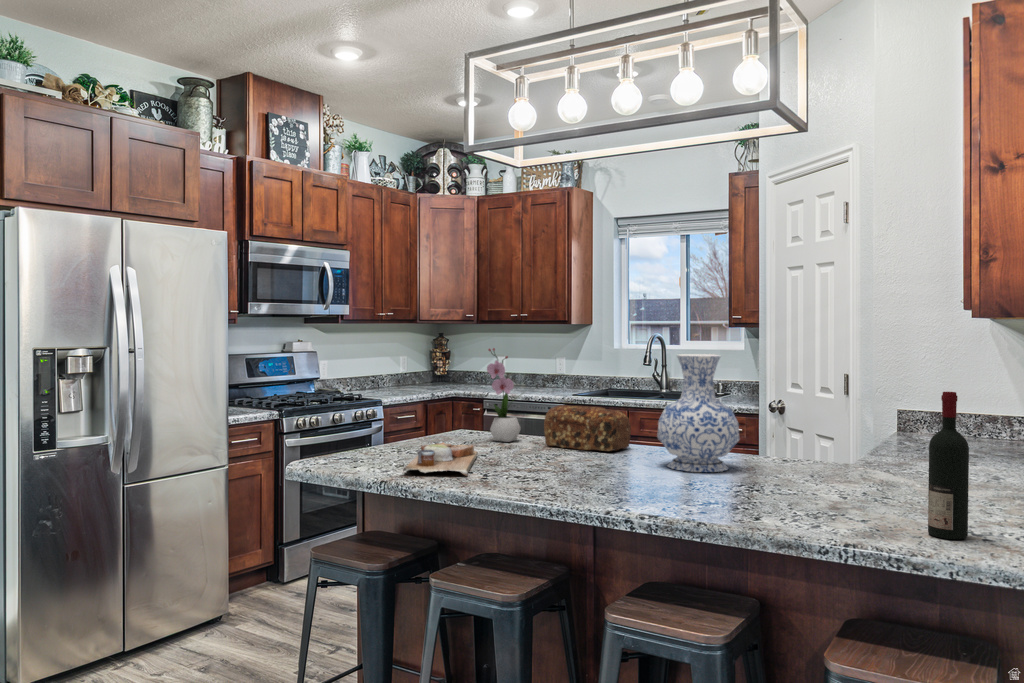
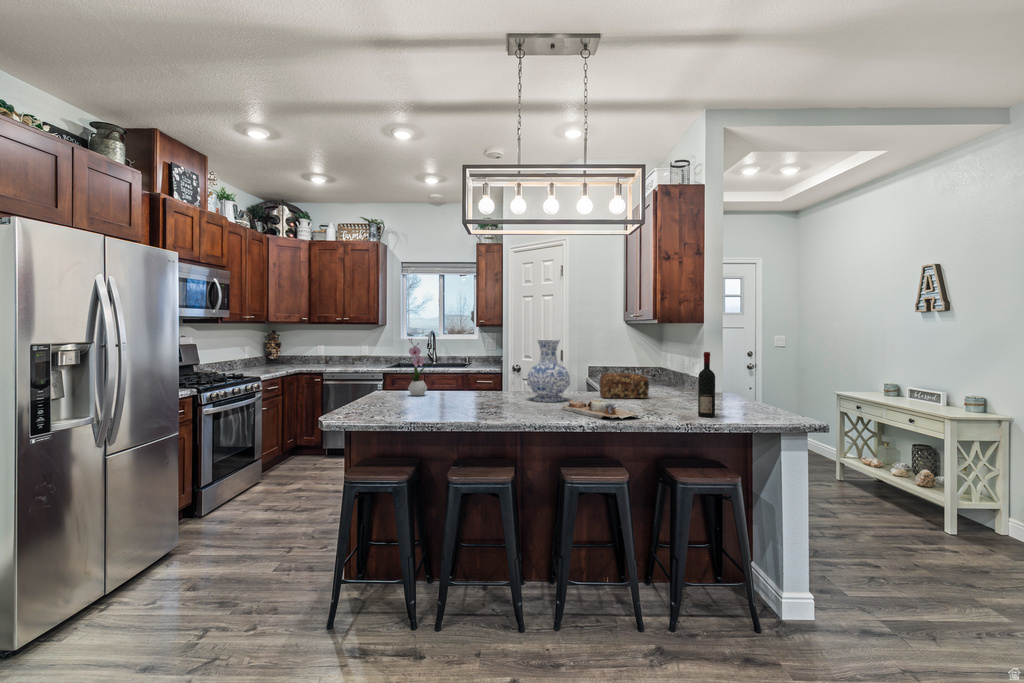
bread loaf: present [544,405,631,451] -> present [599,373,649,398]
cutting board: present [403,442,478,476] -> present [562,400,642,419]

